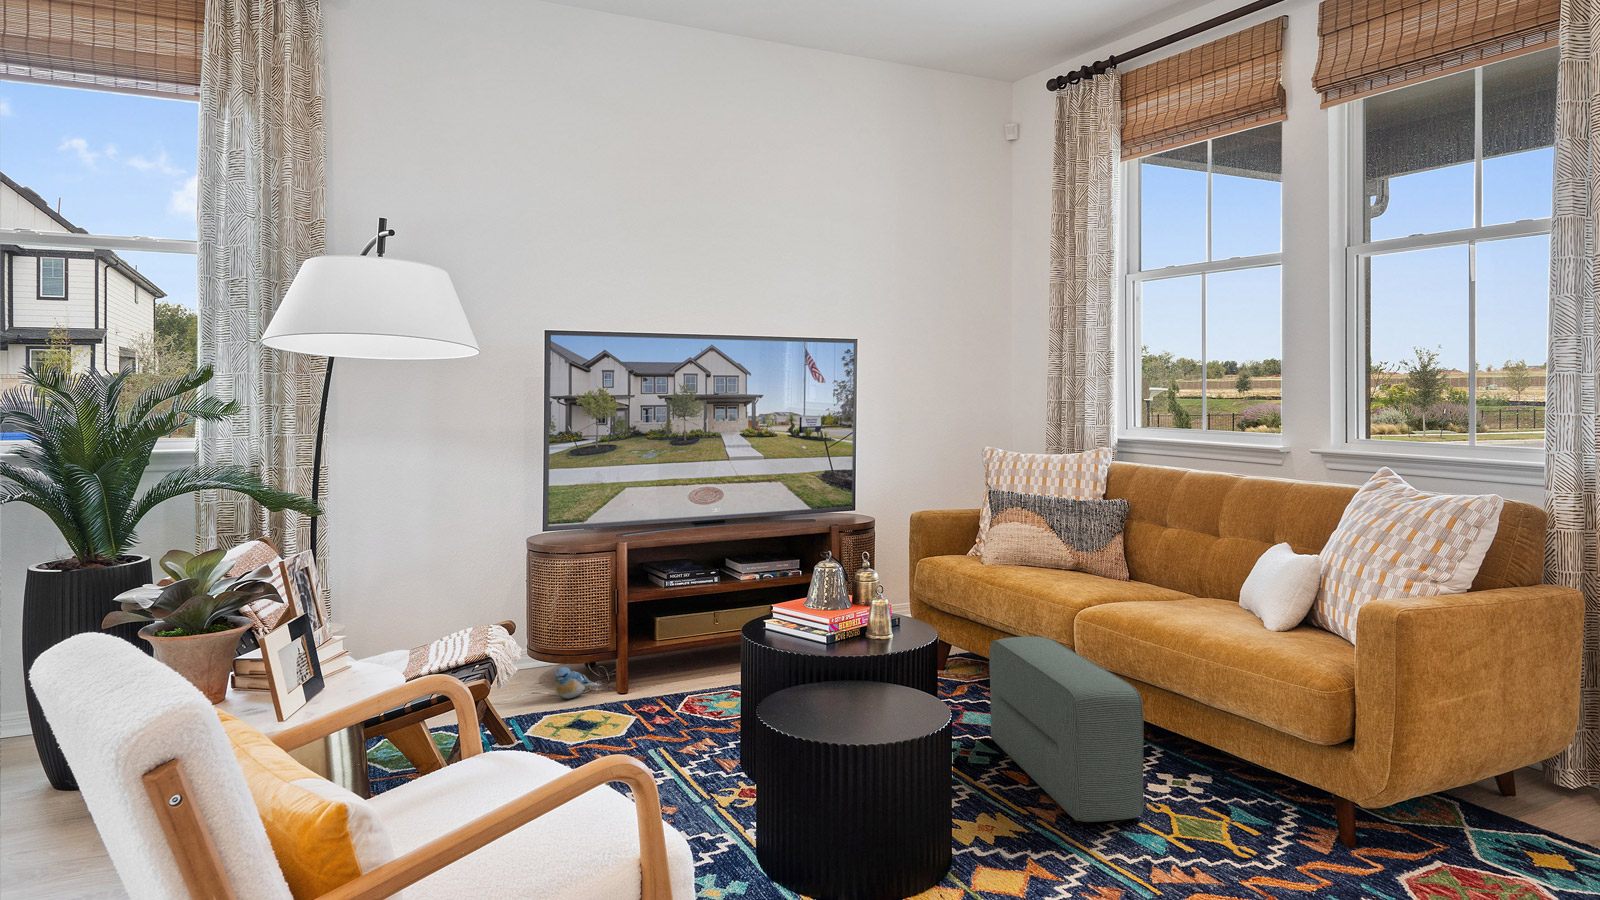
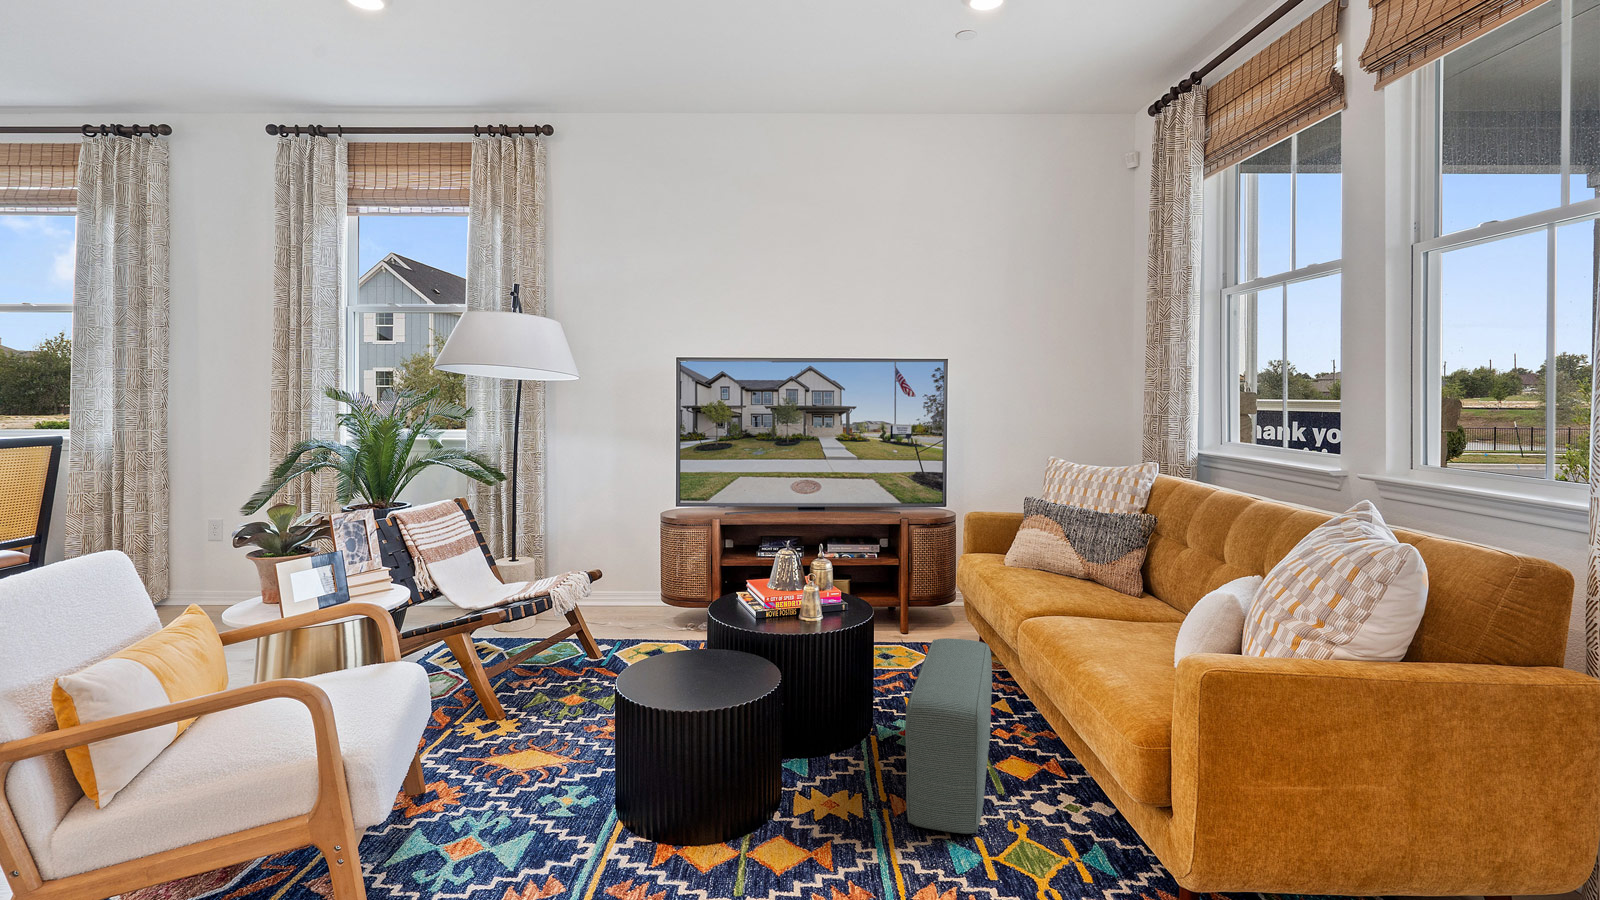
plush toy: present [555,666,597,699] -> none [644,614,679,639]

